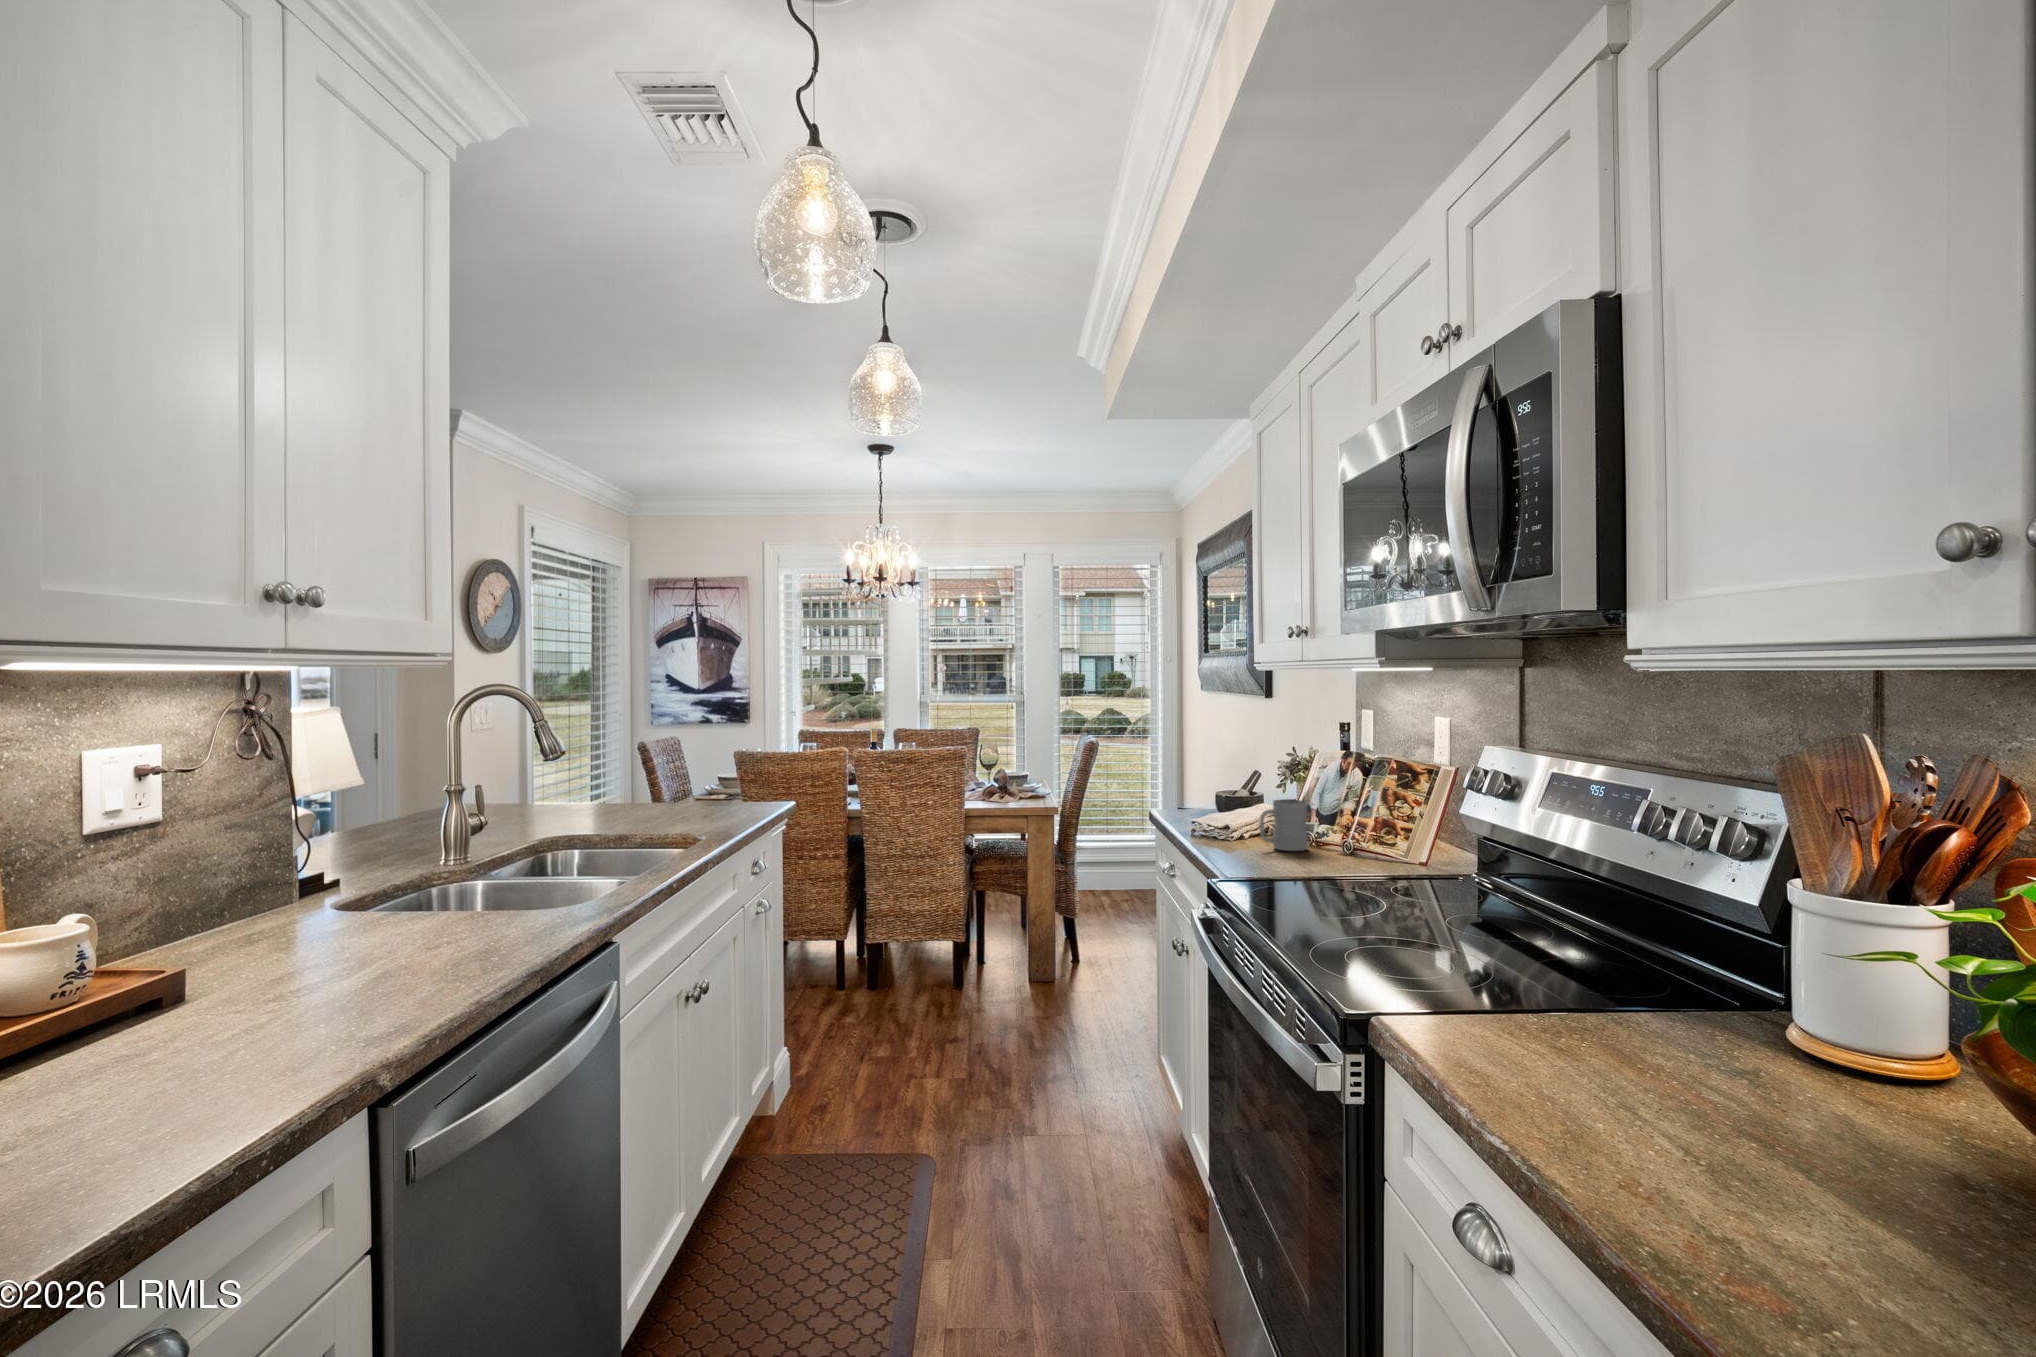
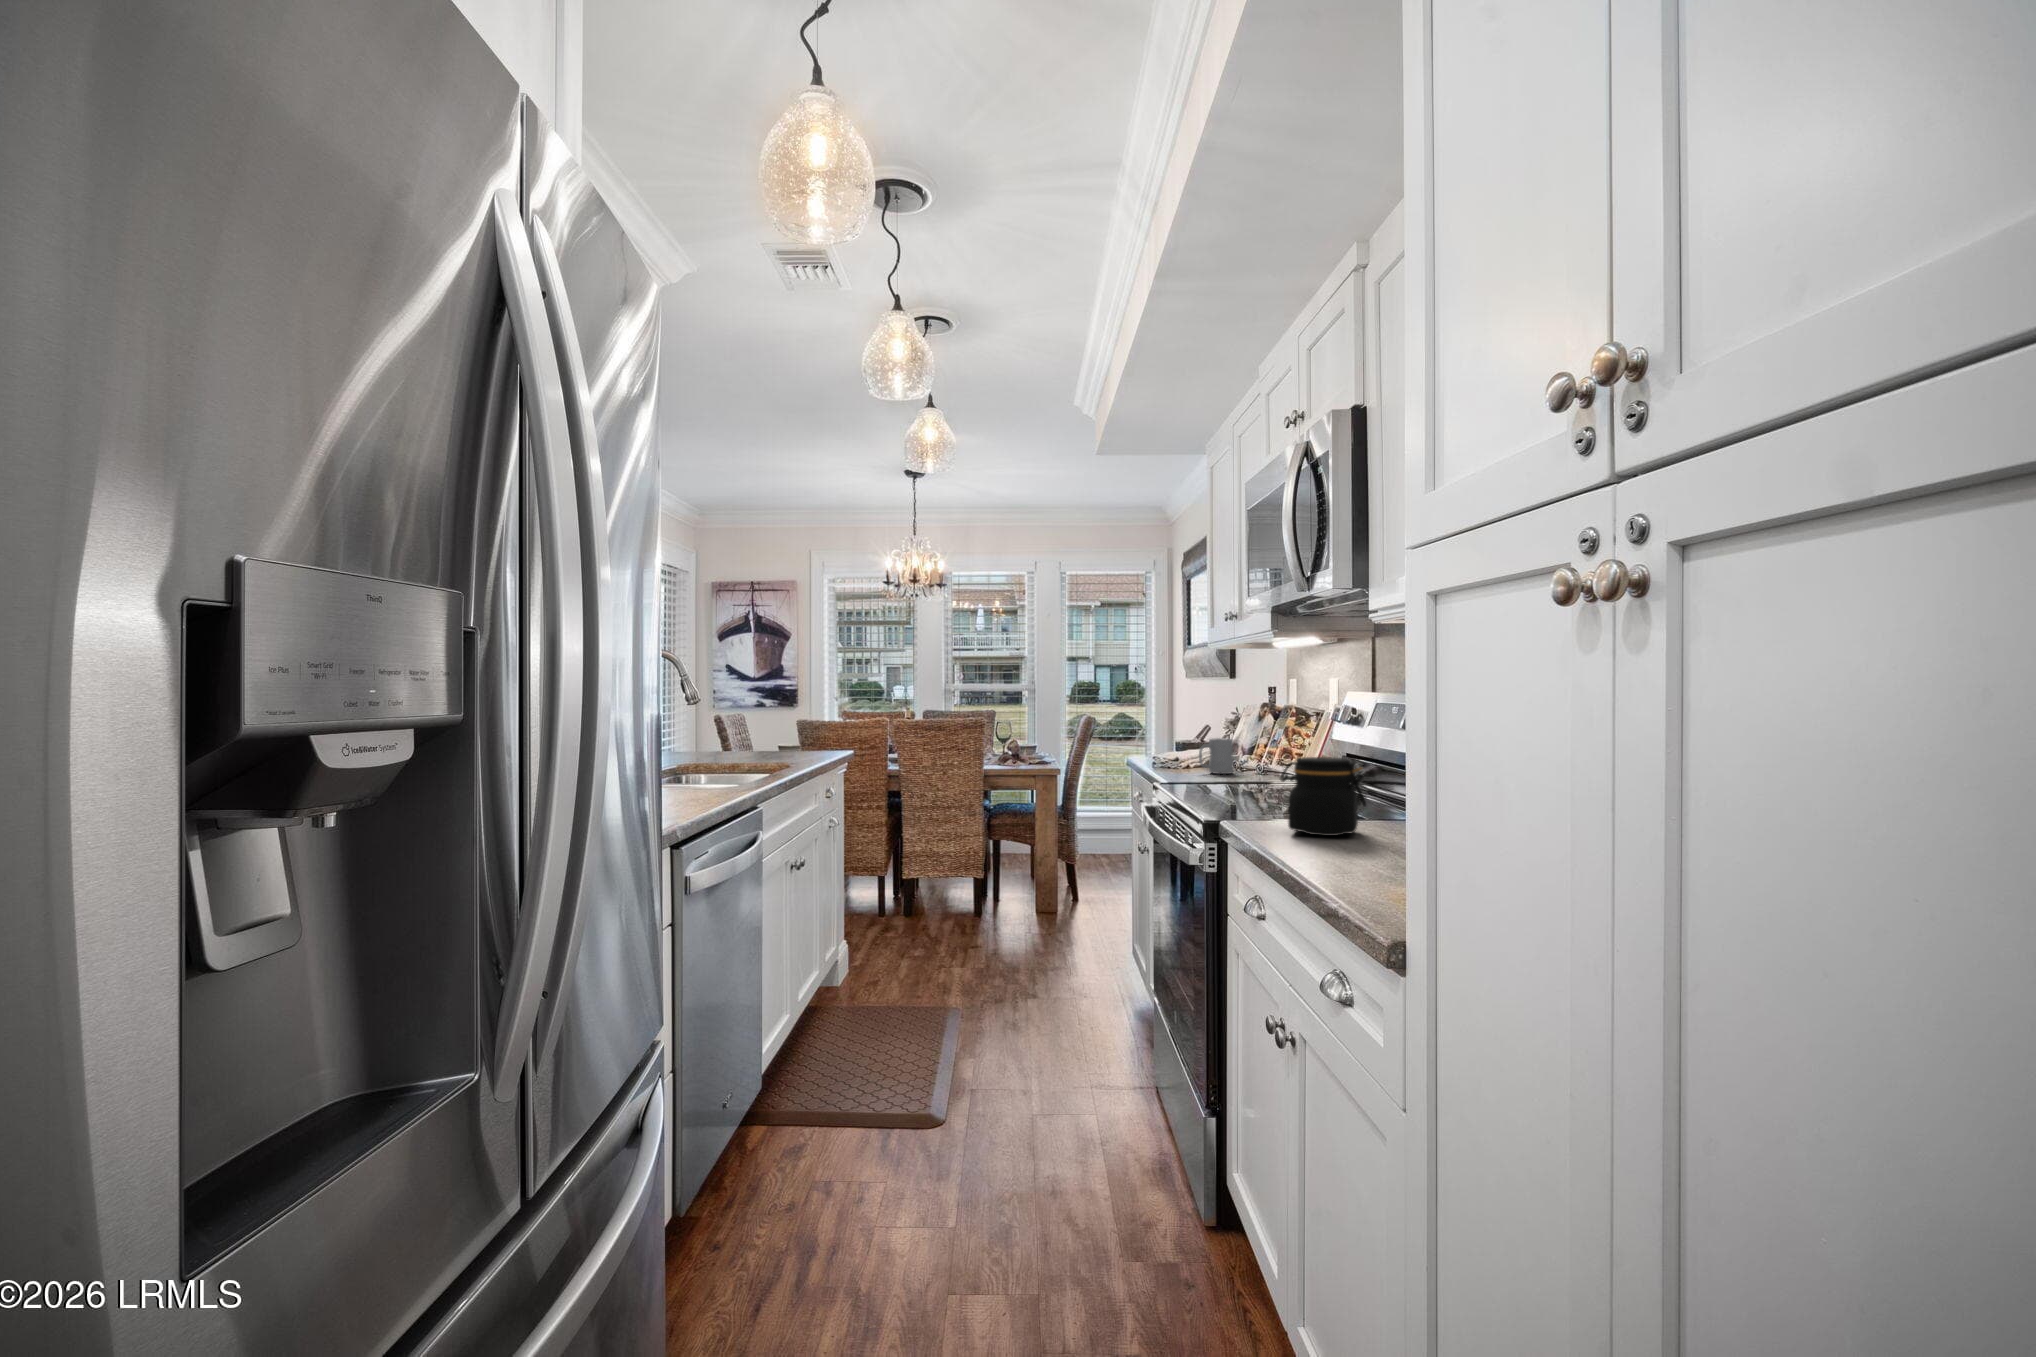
jar: none [1507,923,1697,1099] -> present [1280,757,1366,836]

